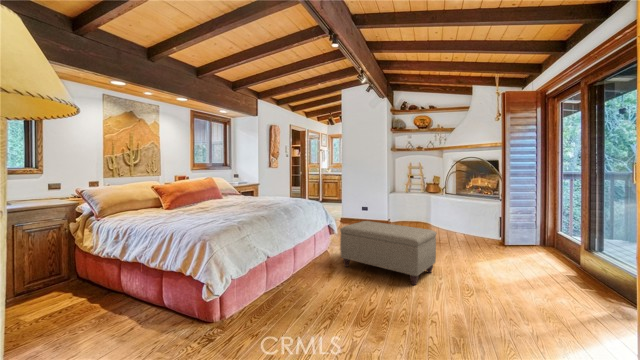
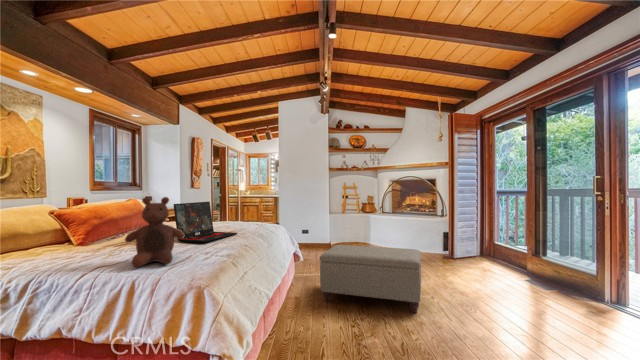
stuffed bear: none [182,178,218,222] -> present [125,197,184,267]
laptop: none [223,181,270,211] -> present [174,202,237,243]

